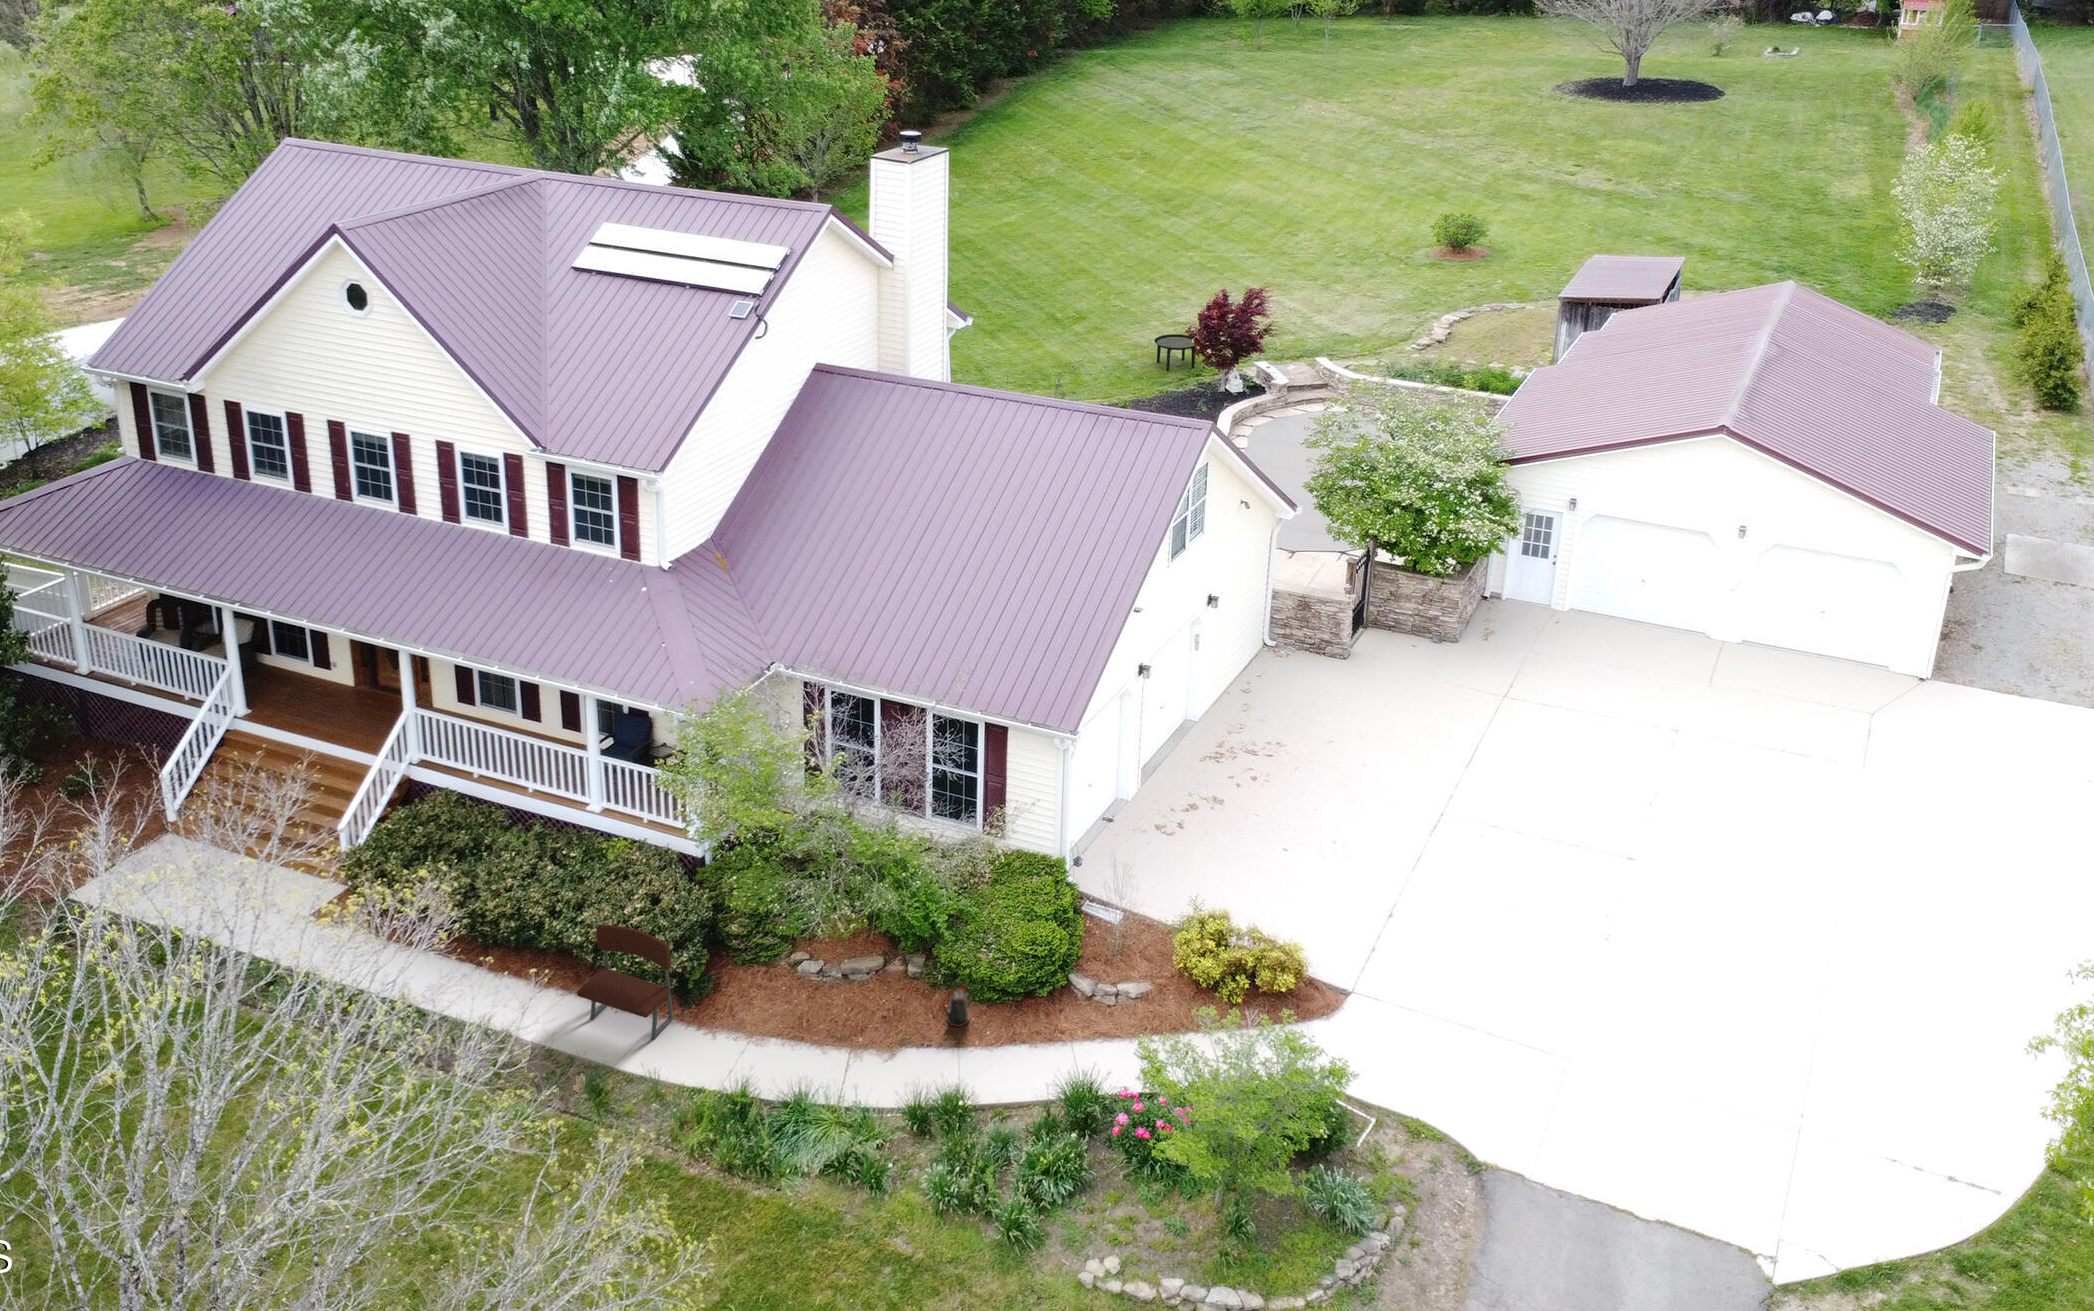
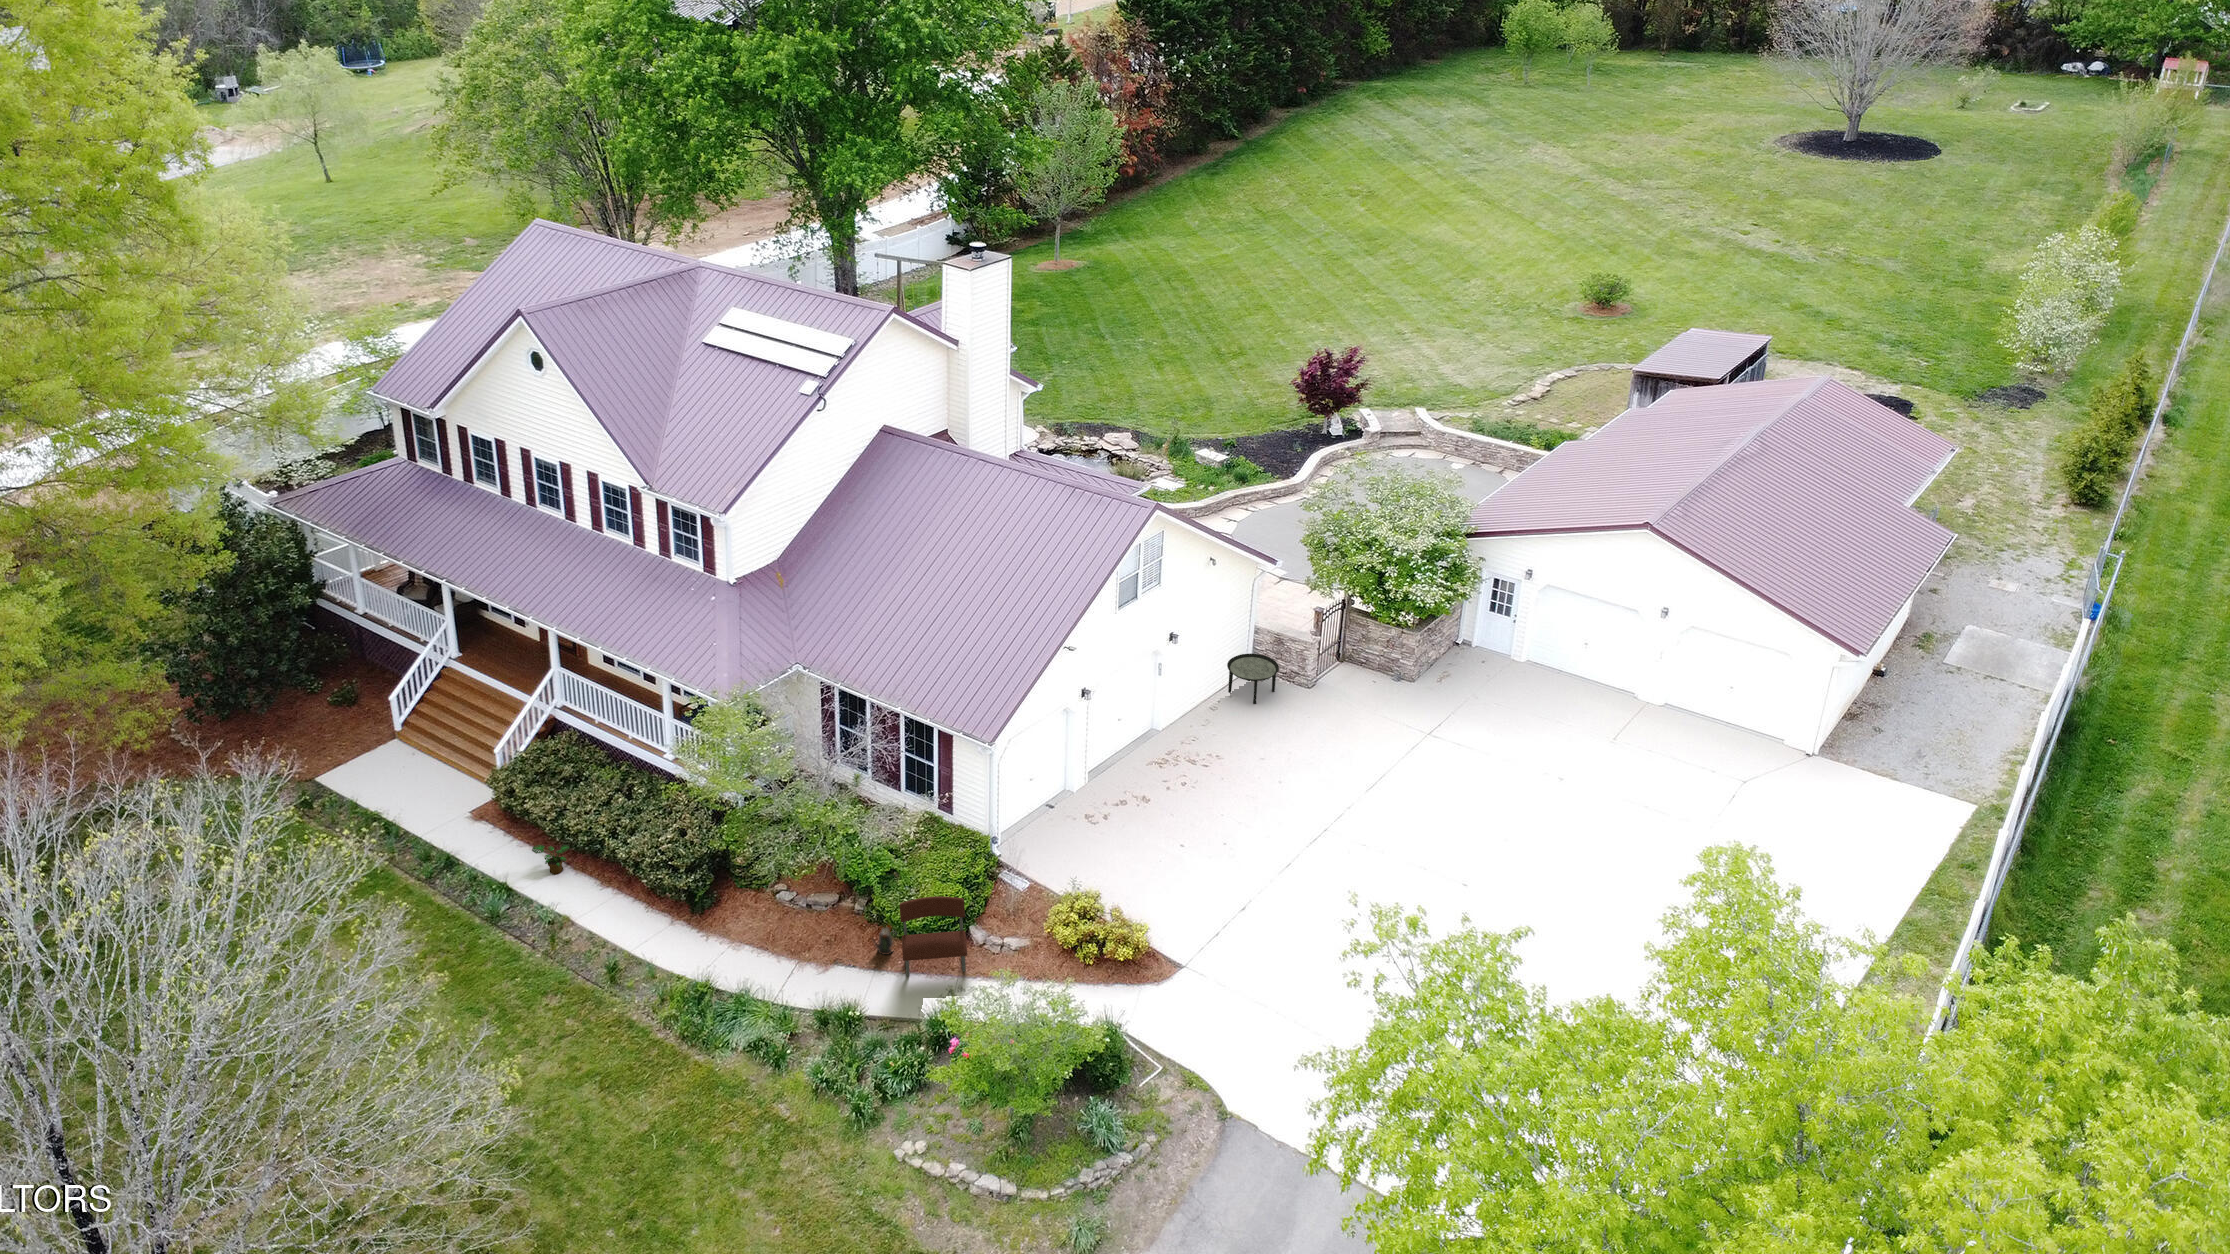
round table: present [1154,334,1195,371] -> present [1227,654,1279,704]
bench: present [577,924,674,1040] -> present [900,896,967,976]
potted plant: none [435,934,486,976] -> present [532,845,569,874]

